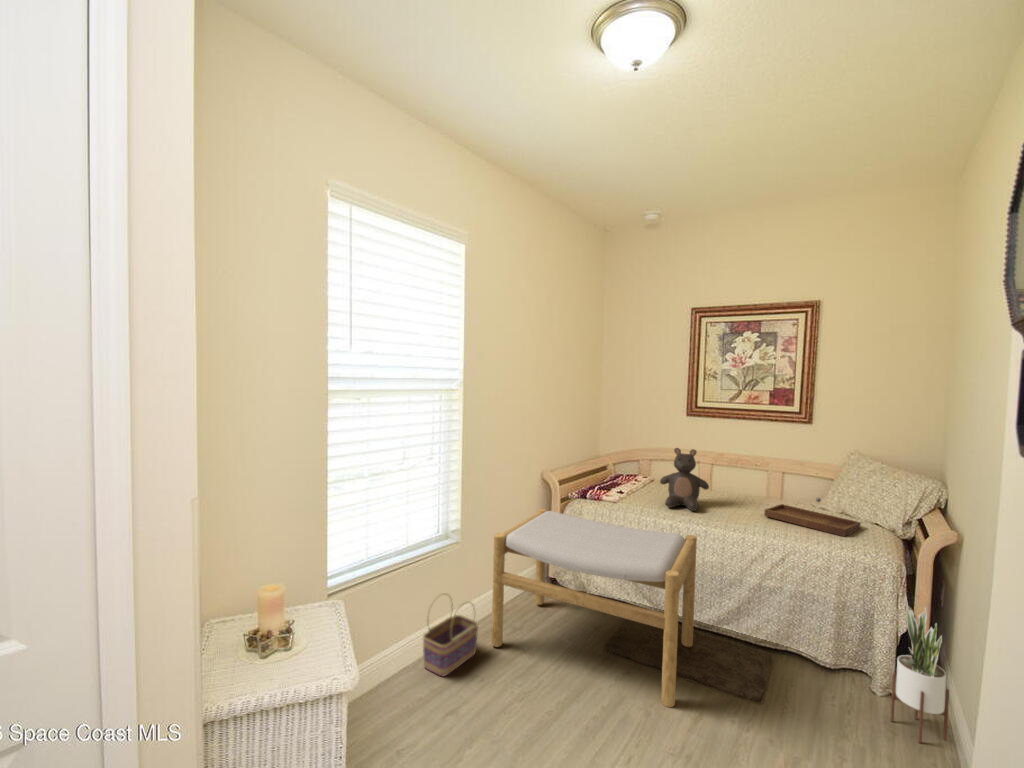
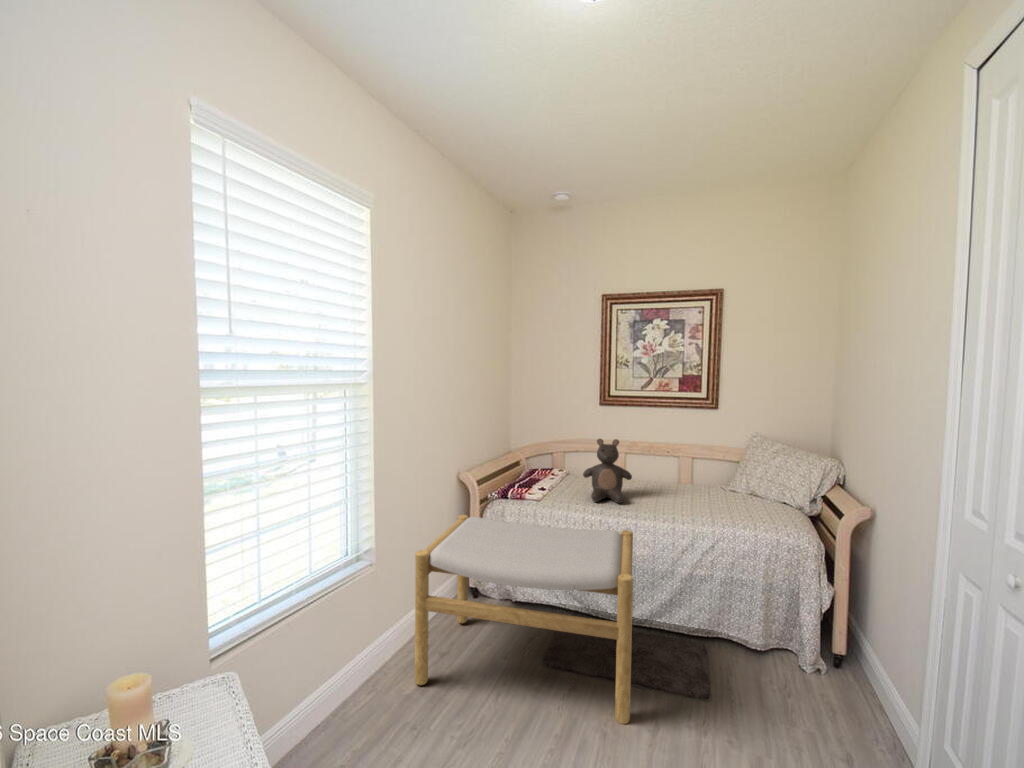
tray: present [764,498,861,536] -> none [687,481,773,517]
basket: present [423,594,478,676] -> none [331,632,400,738]
potted plant: present [891,595,949,743] -> none [824,568,875,714]

